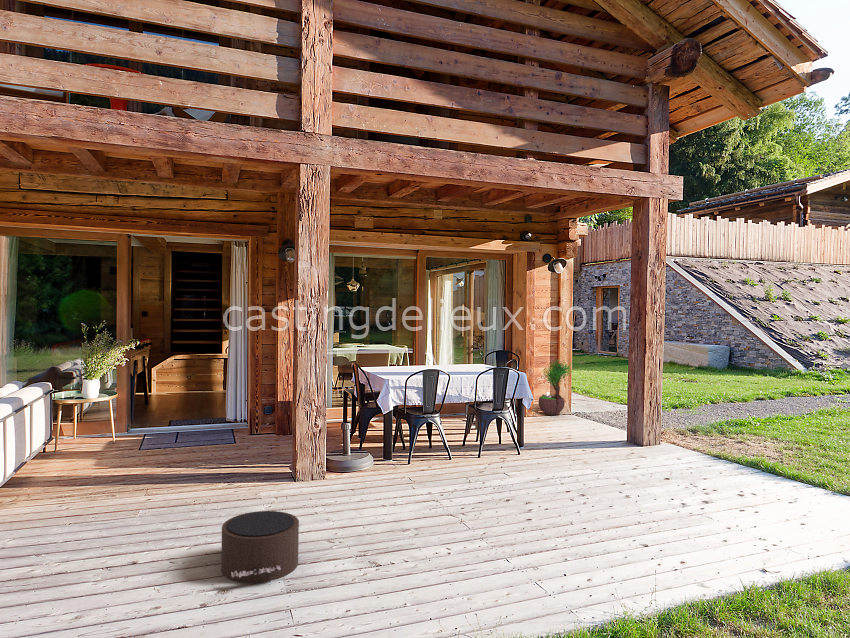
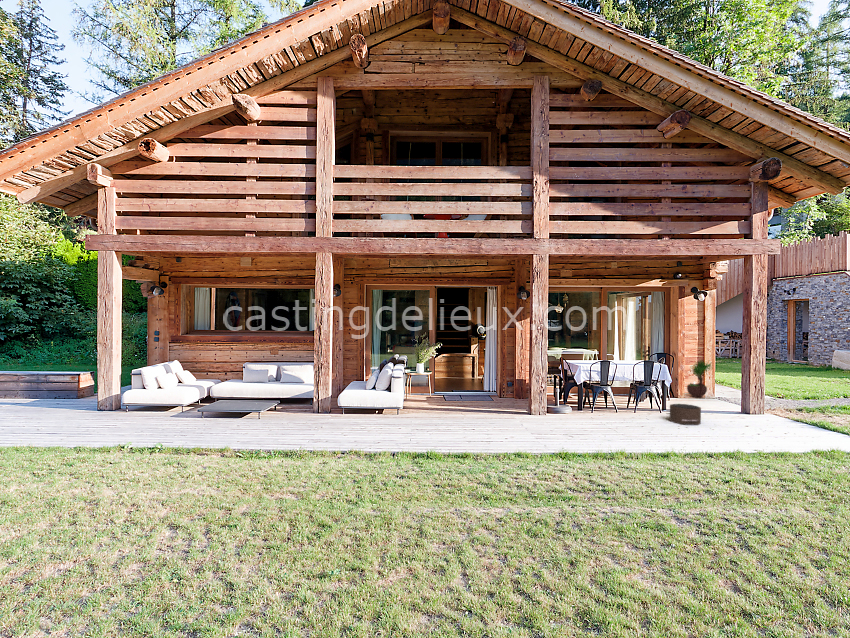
pouf: present [221,511,299,583] -> present [667,404,701,425]

